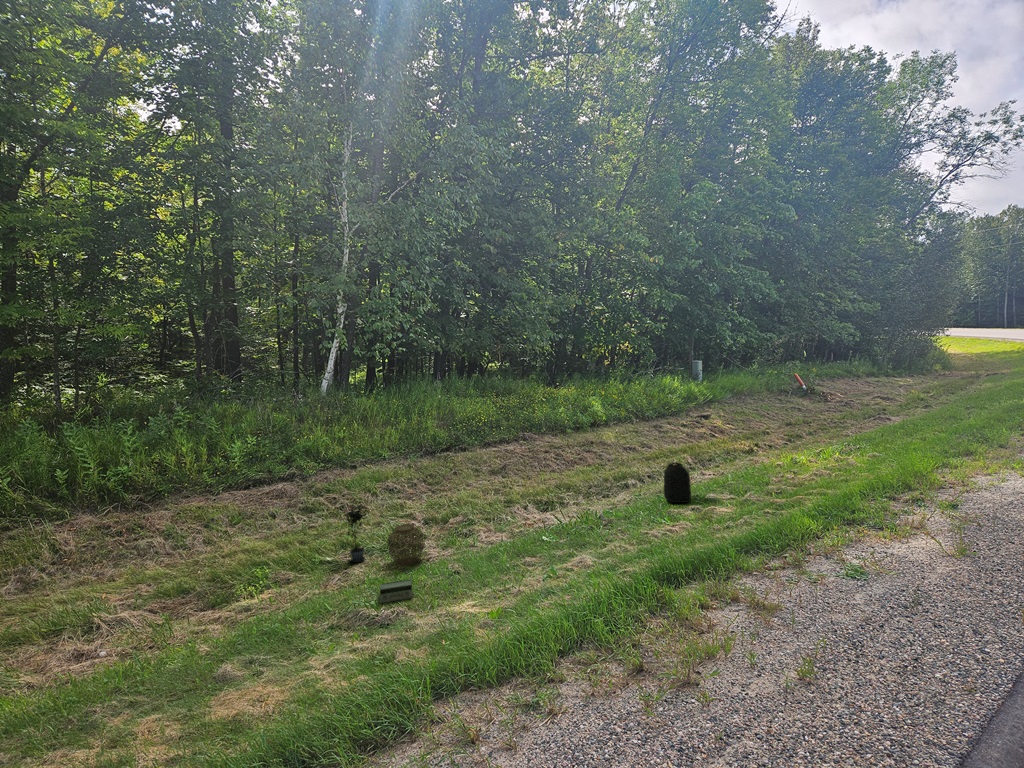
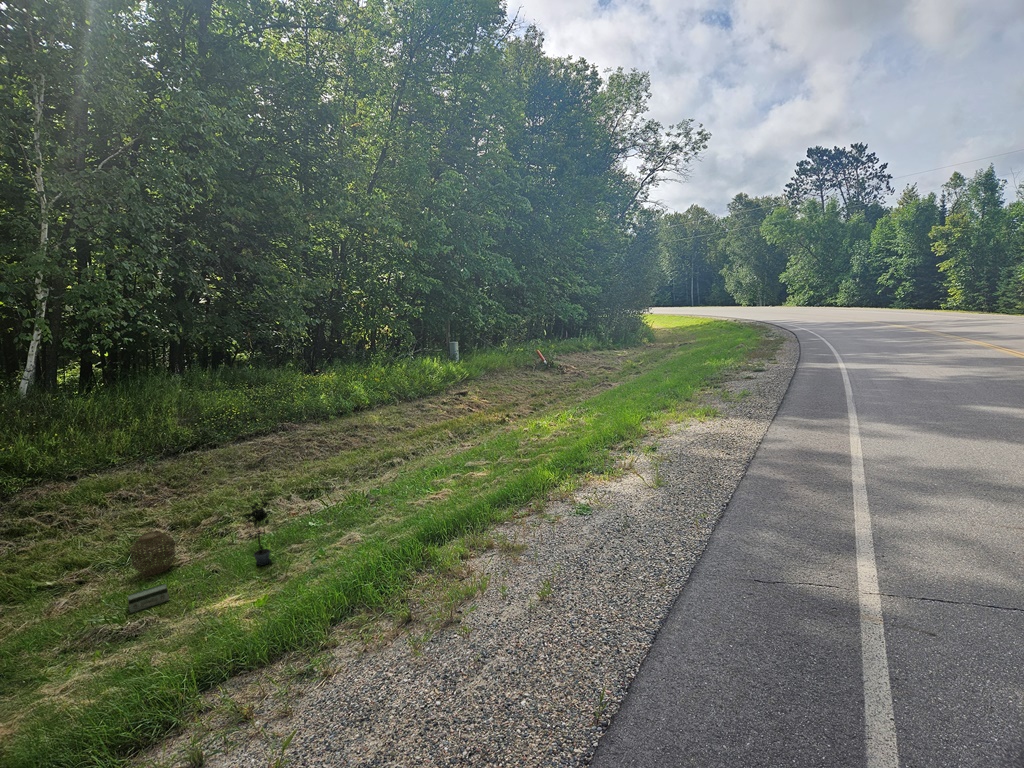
backpack: present [664,463,691,503] -> none [422,437,446,473]
potted plant: present [345,502,367,563] -> present [245,498,271,566]

